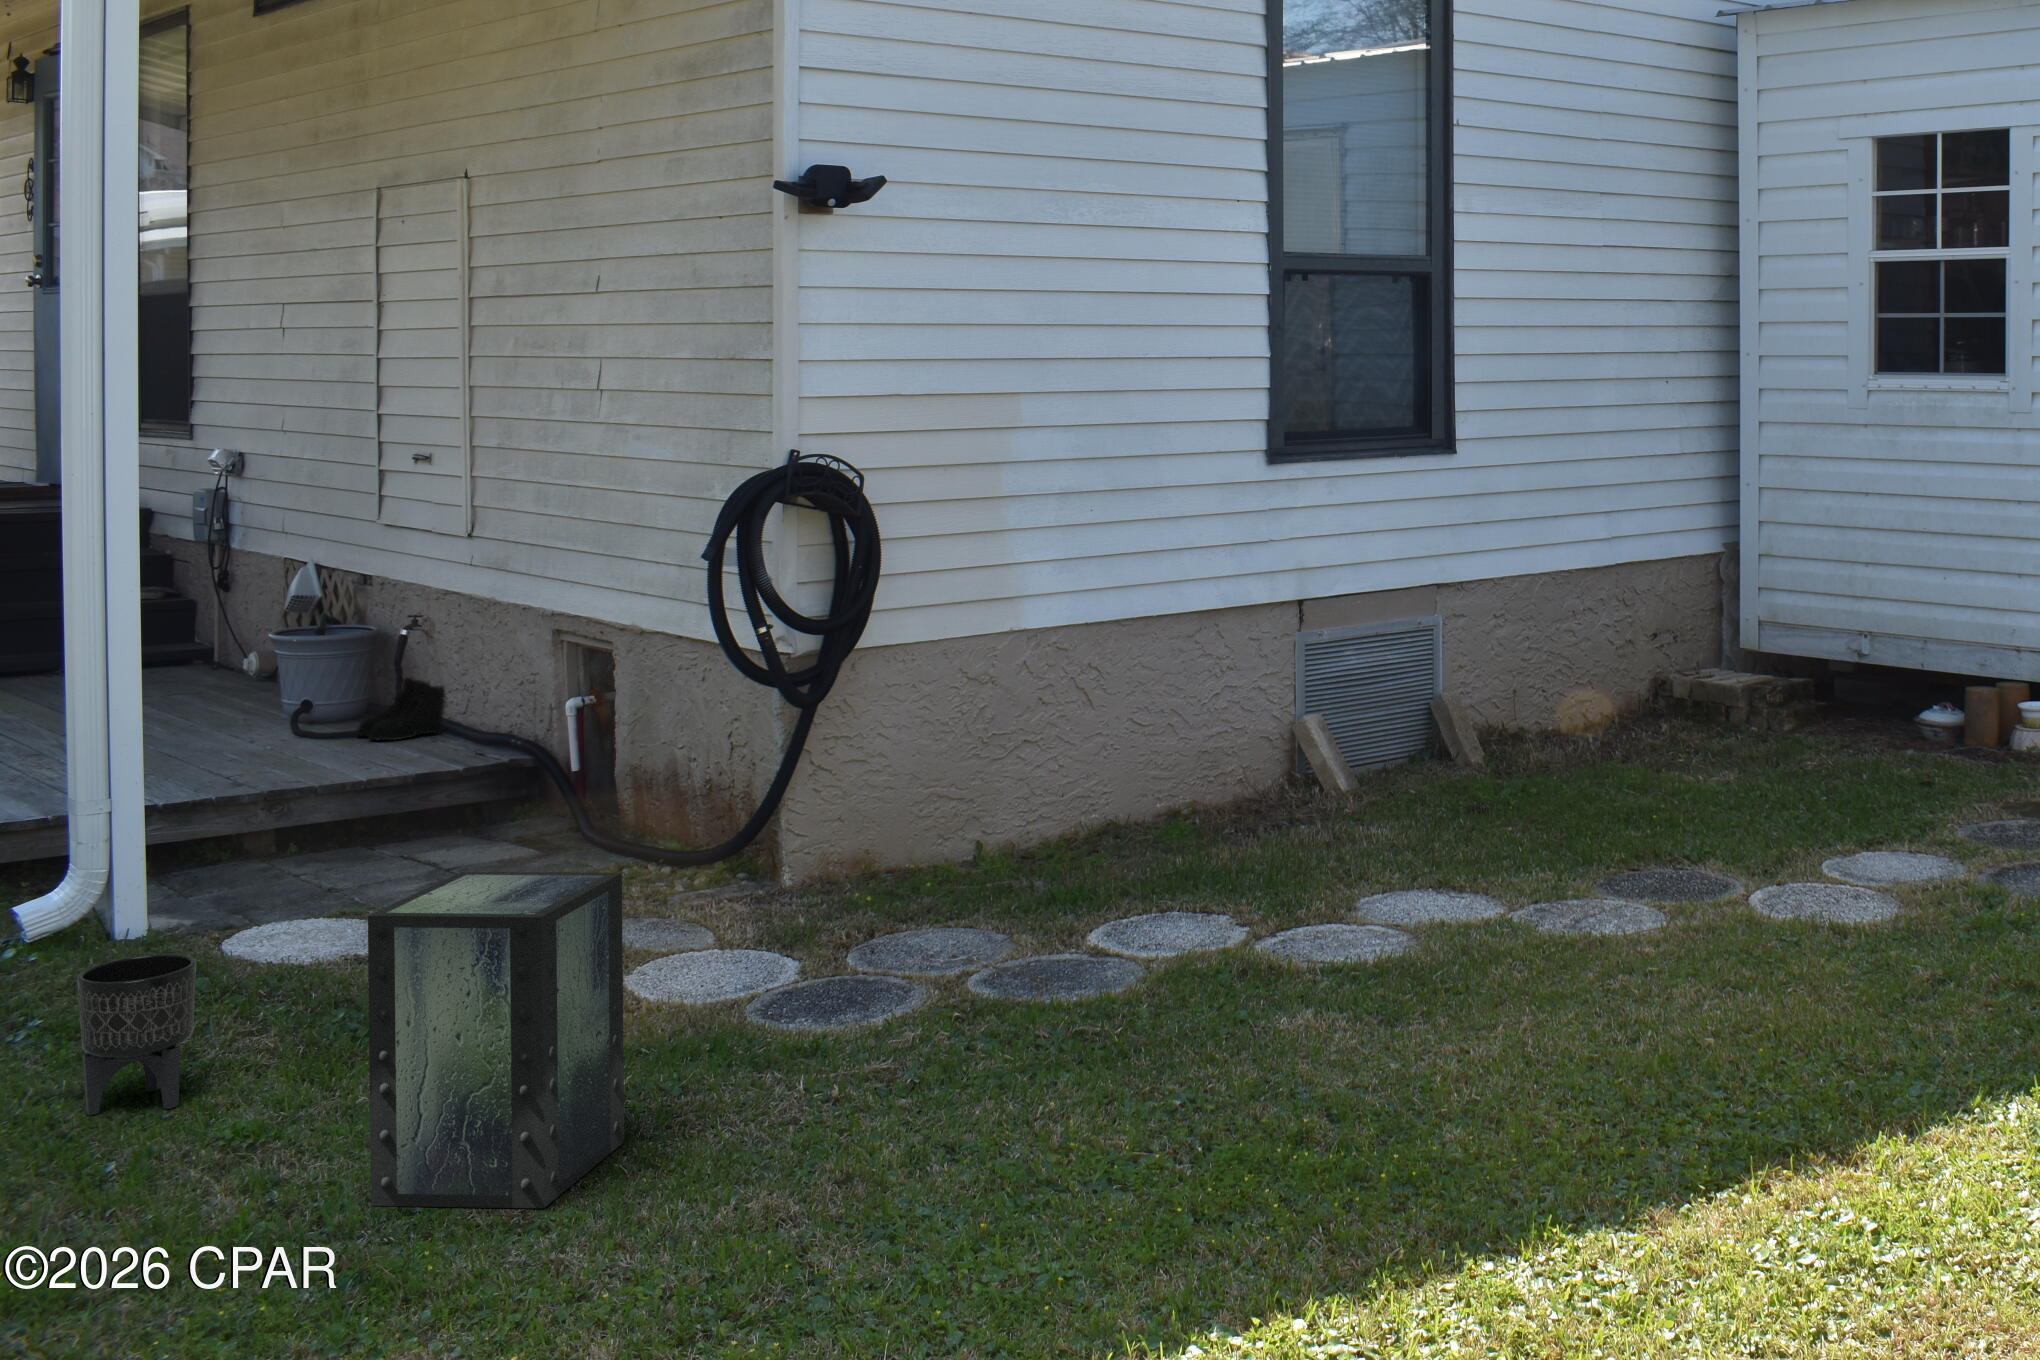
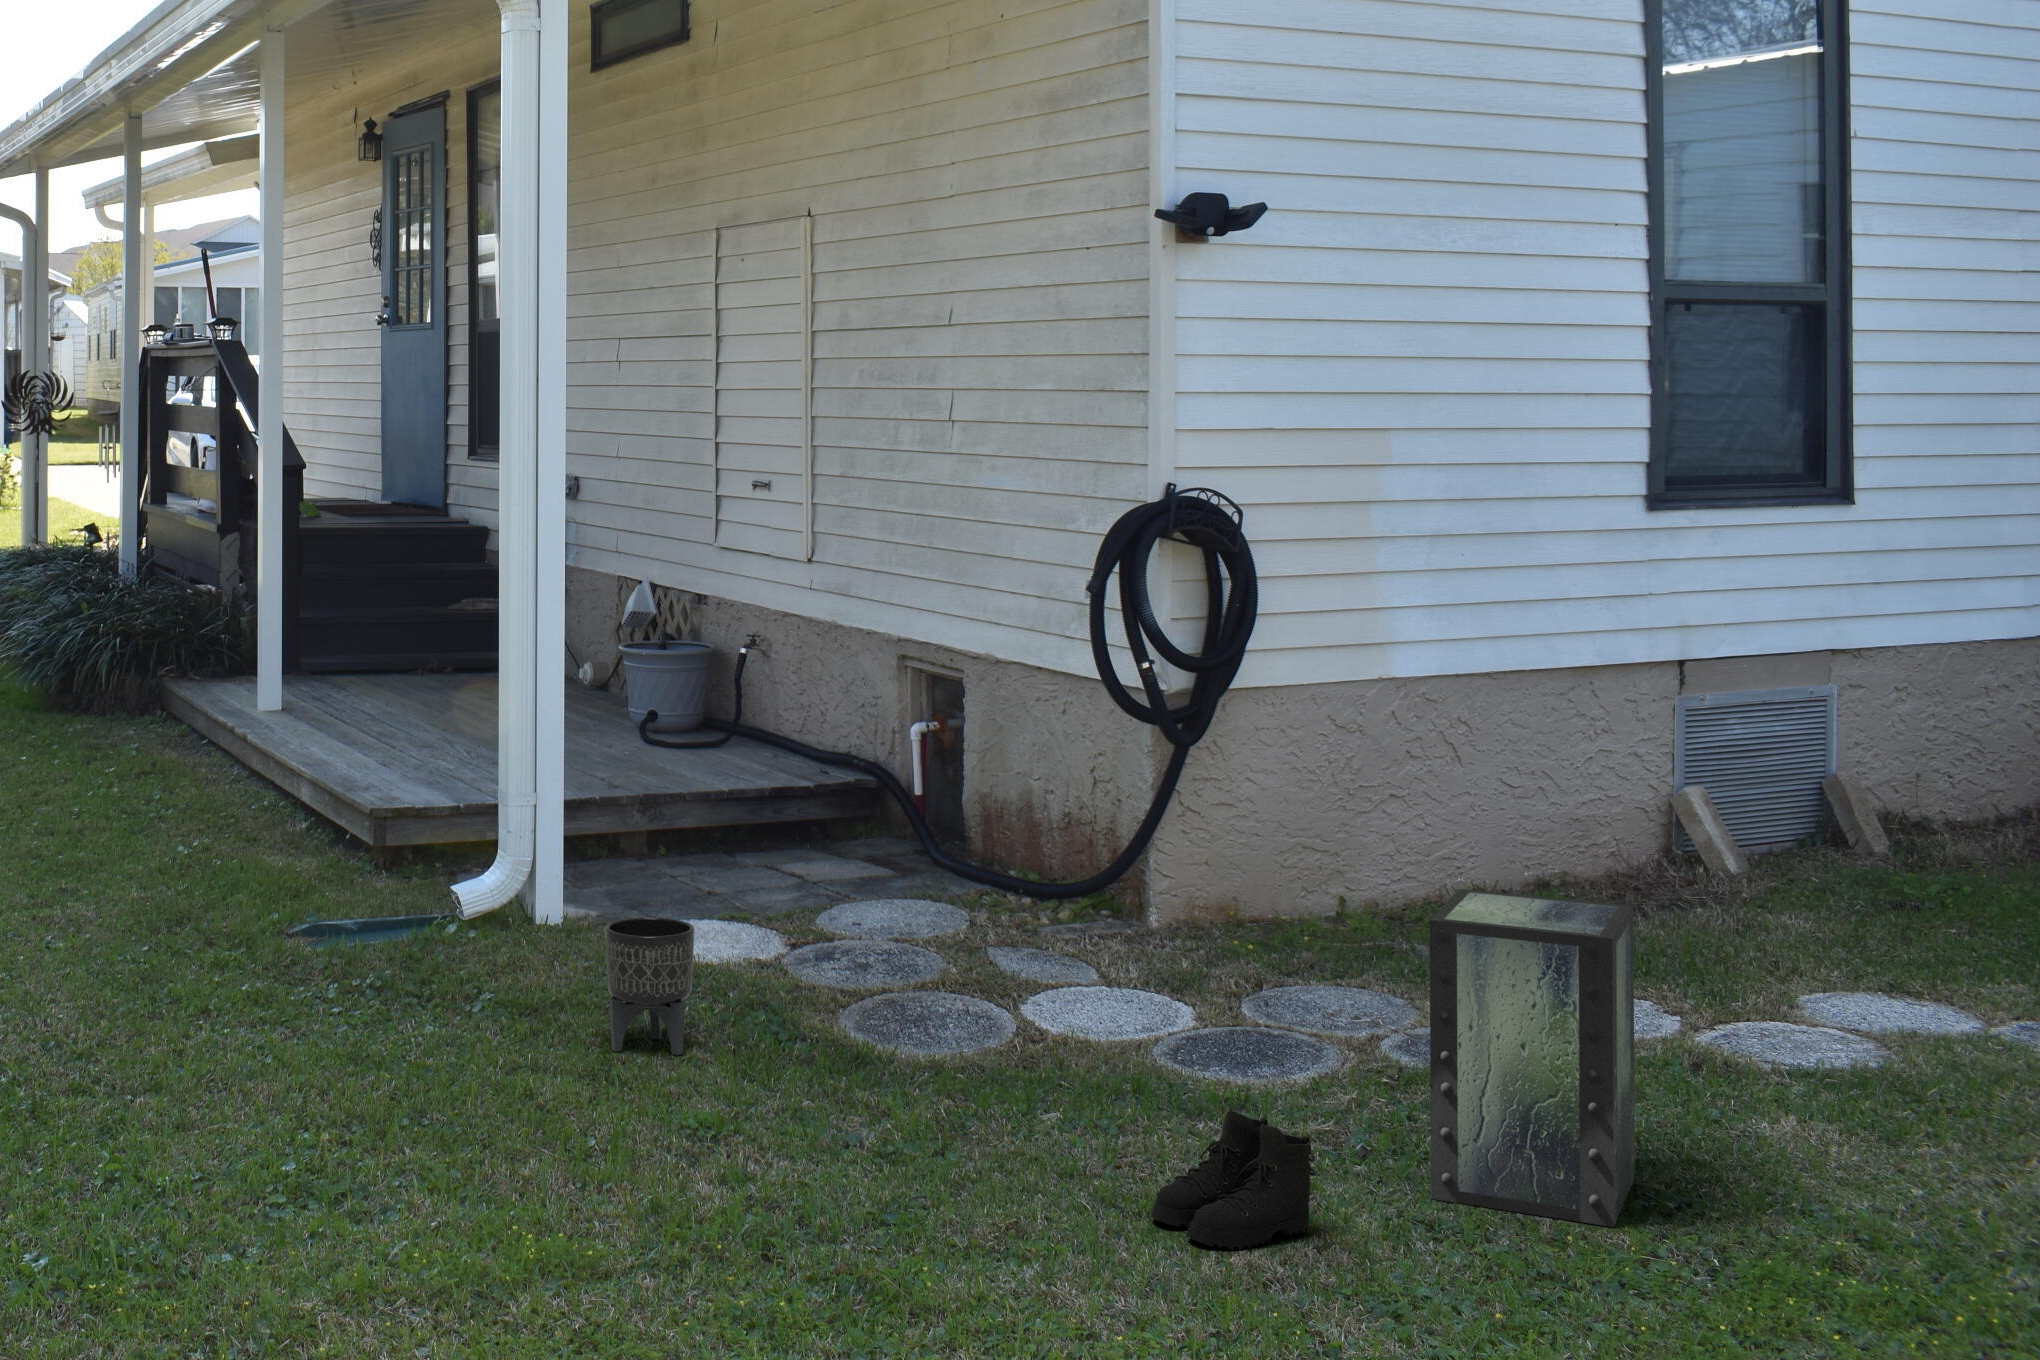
boots: present [356,677,446,741] -> present [1151,1108,1316,1250]
storage box: present [368,872,624,1208] -> present [1430,889,1635,1227]

